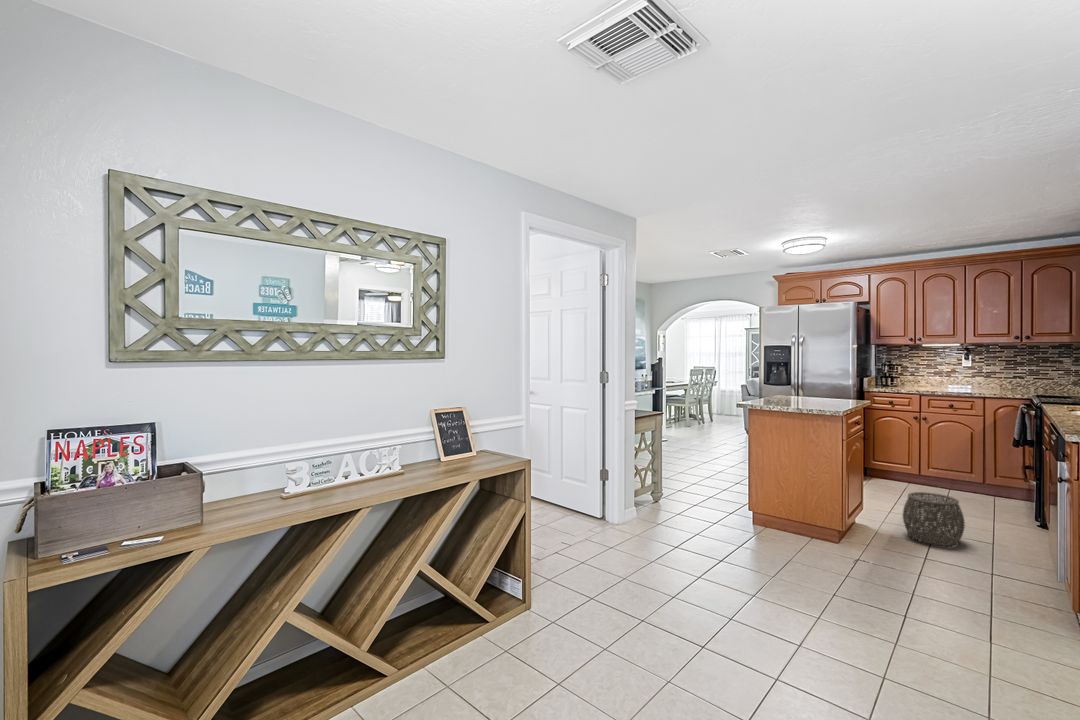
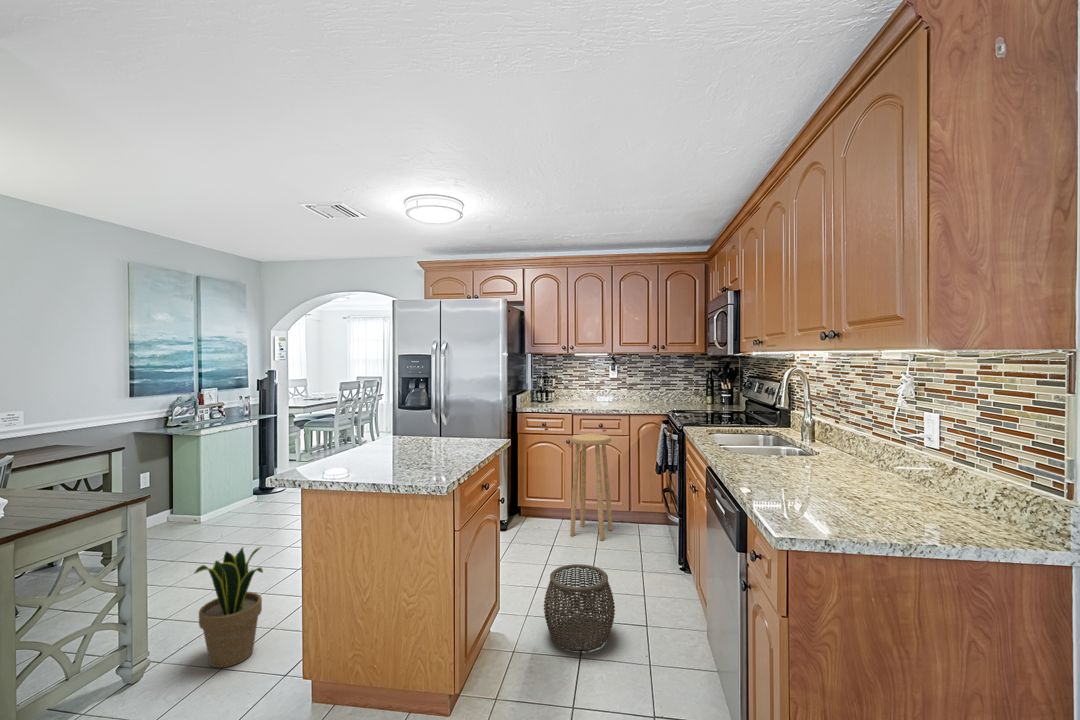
stool: none [919,412,964,500] -> present [570,434,612,540]
potted plant: none [681,450,715,511] -> present [194,547,263,668]

